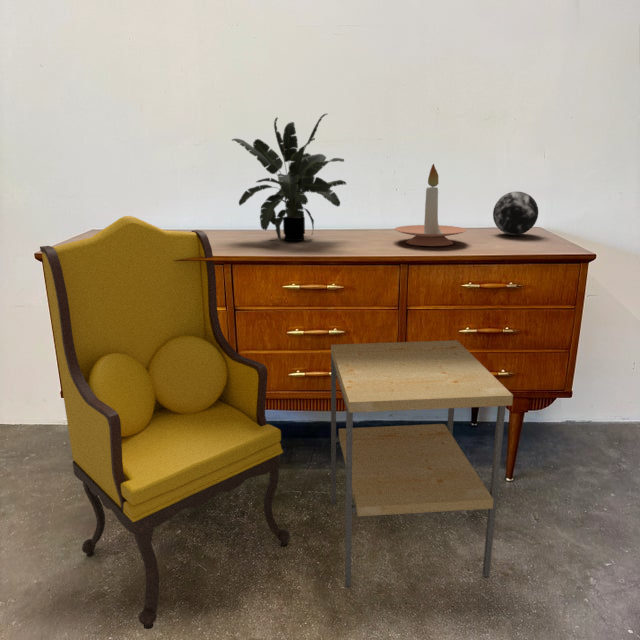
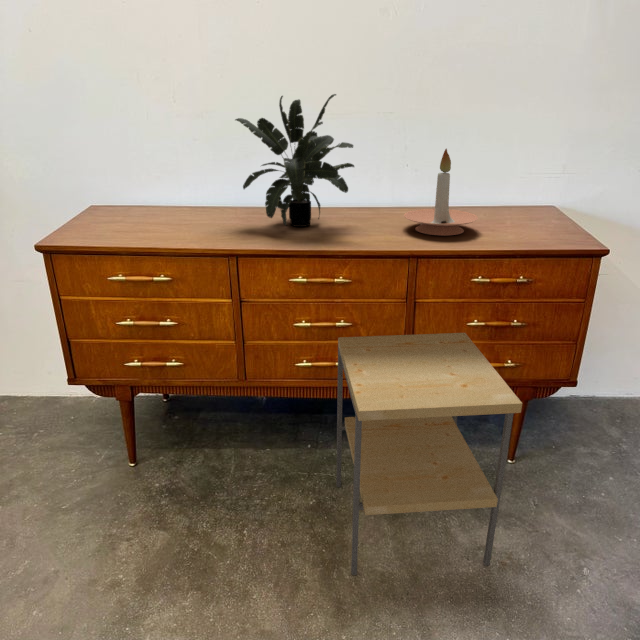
decorative orb: present [493,192,538,235] -> none [505,174,552,219]
armchair: present [40,216,290,629] -> none [41,212,297,619]

